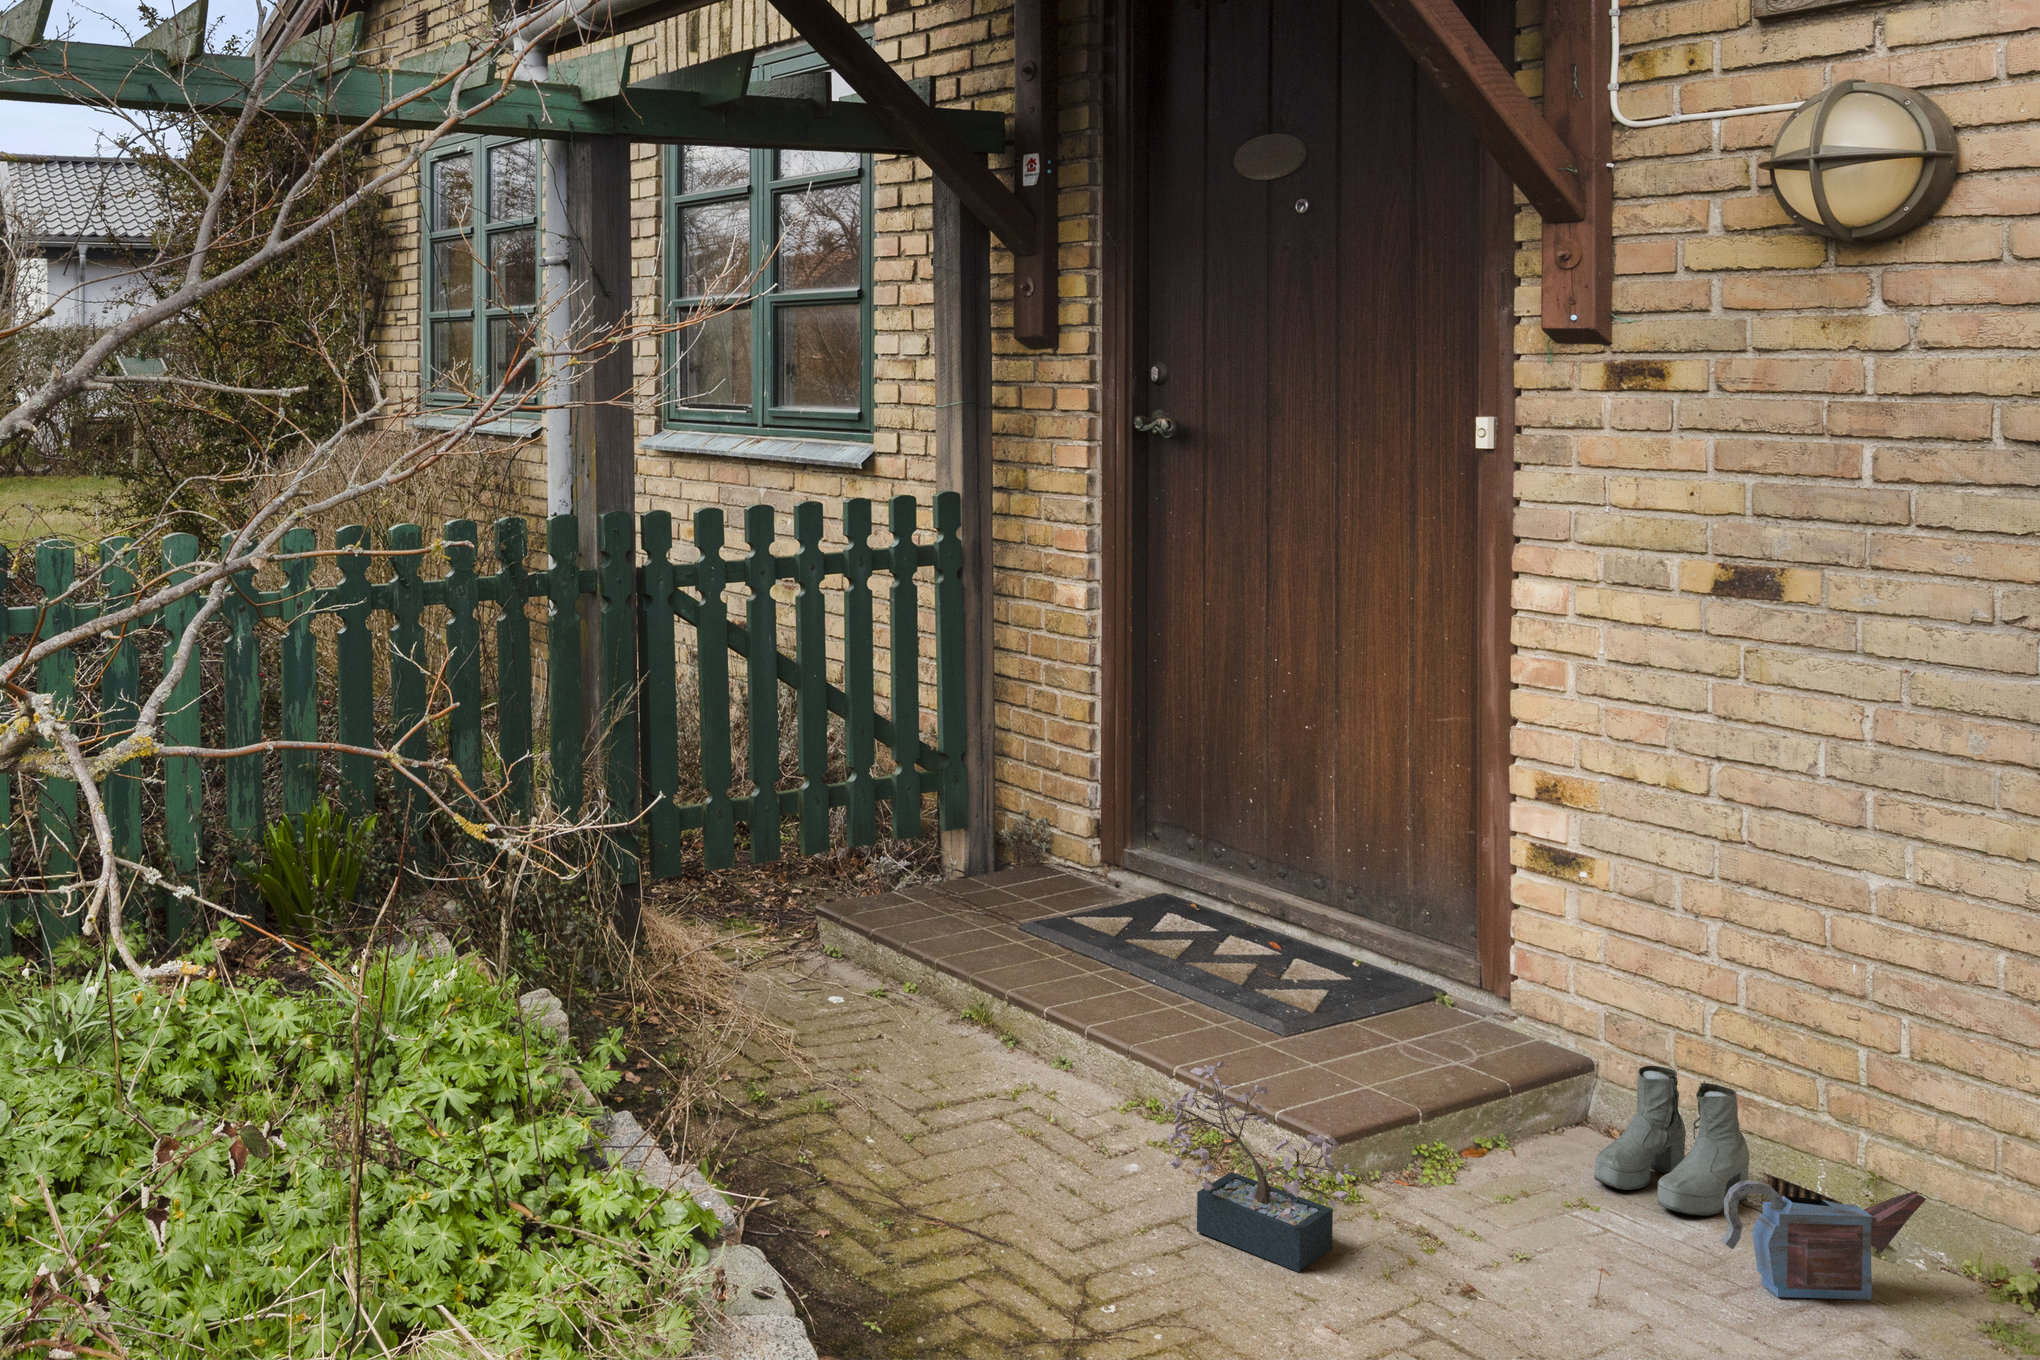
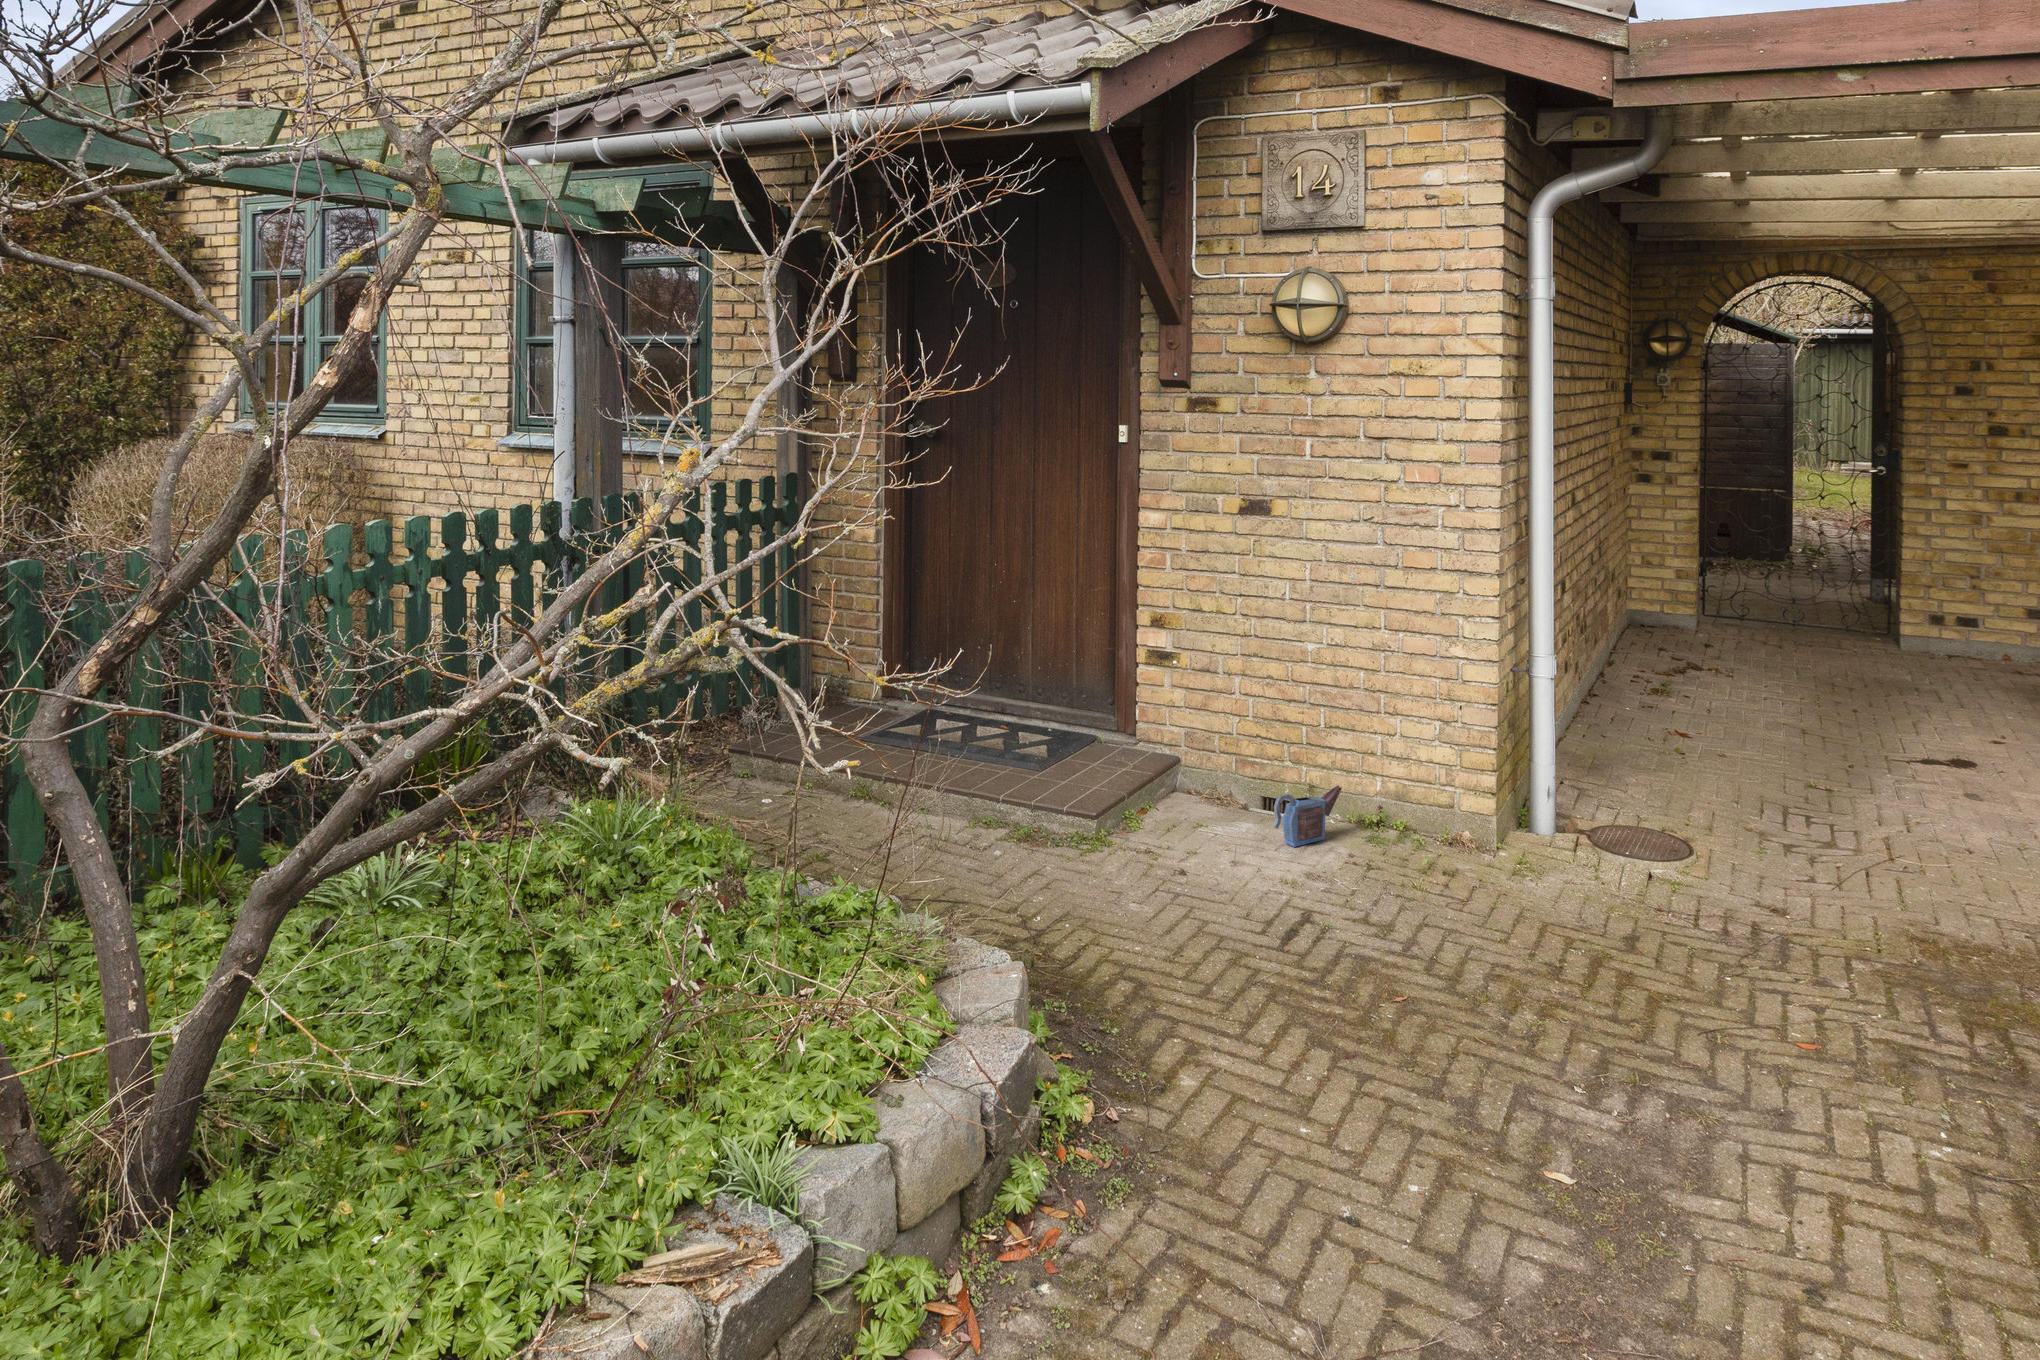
decorative plant: present [1161,1061,1358,1272] -> none [1030,786,1128,887]
boots: present [1594,1066,1749,1216] -> none [1199,752,1260,821]

